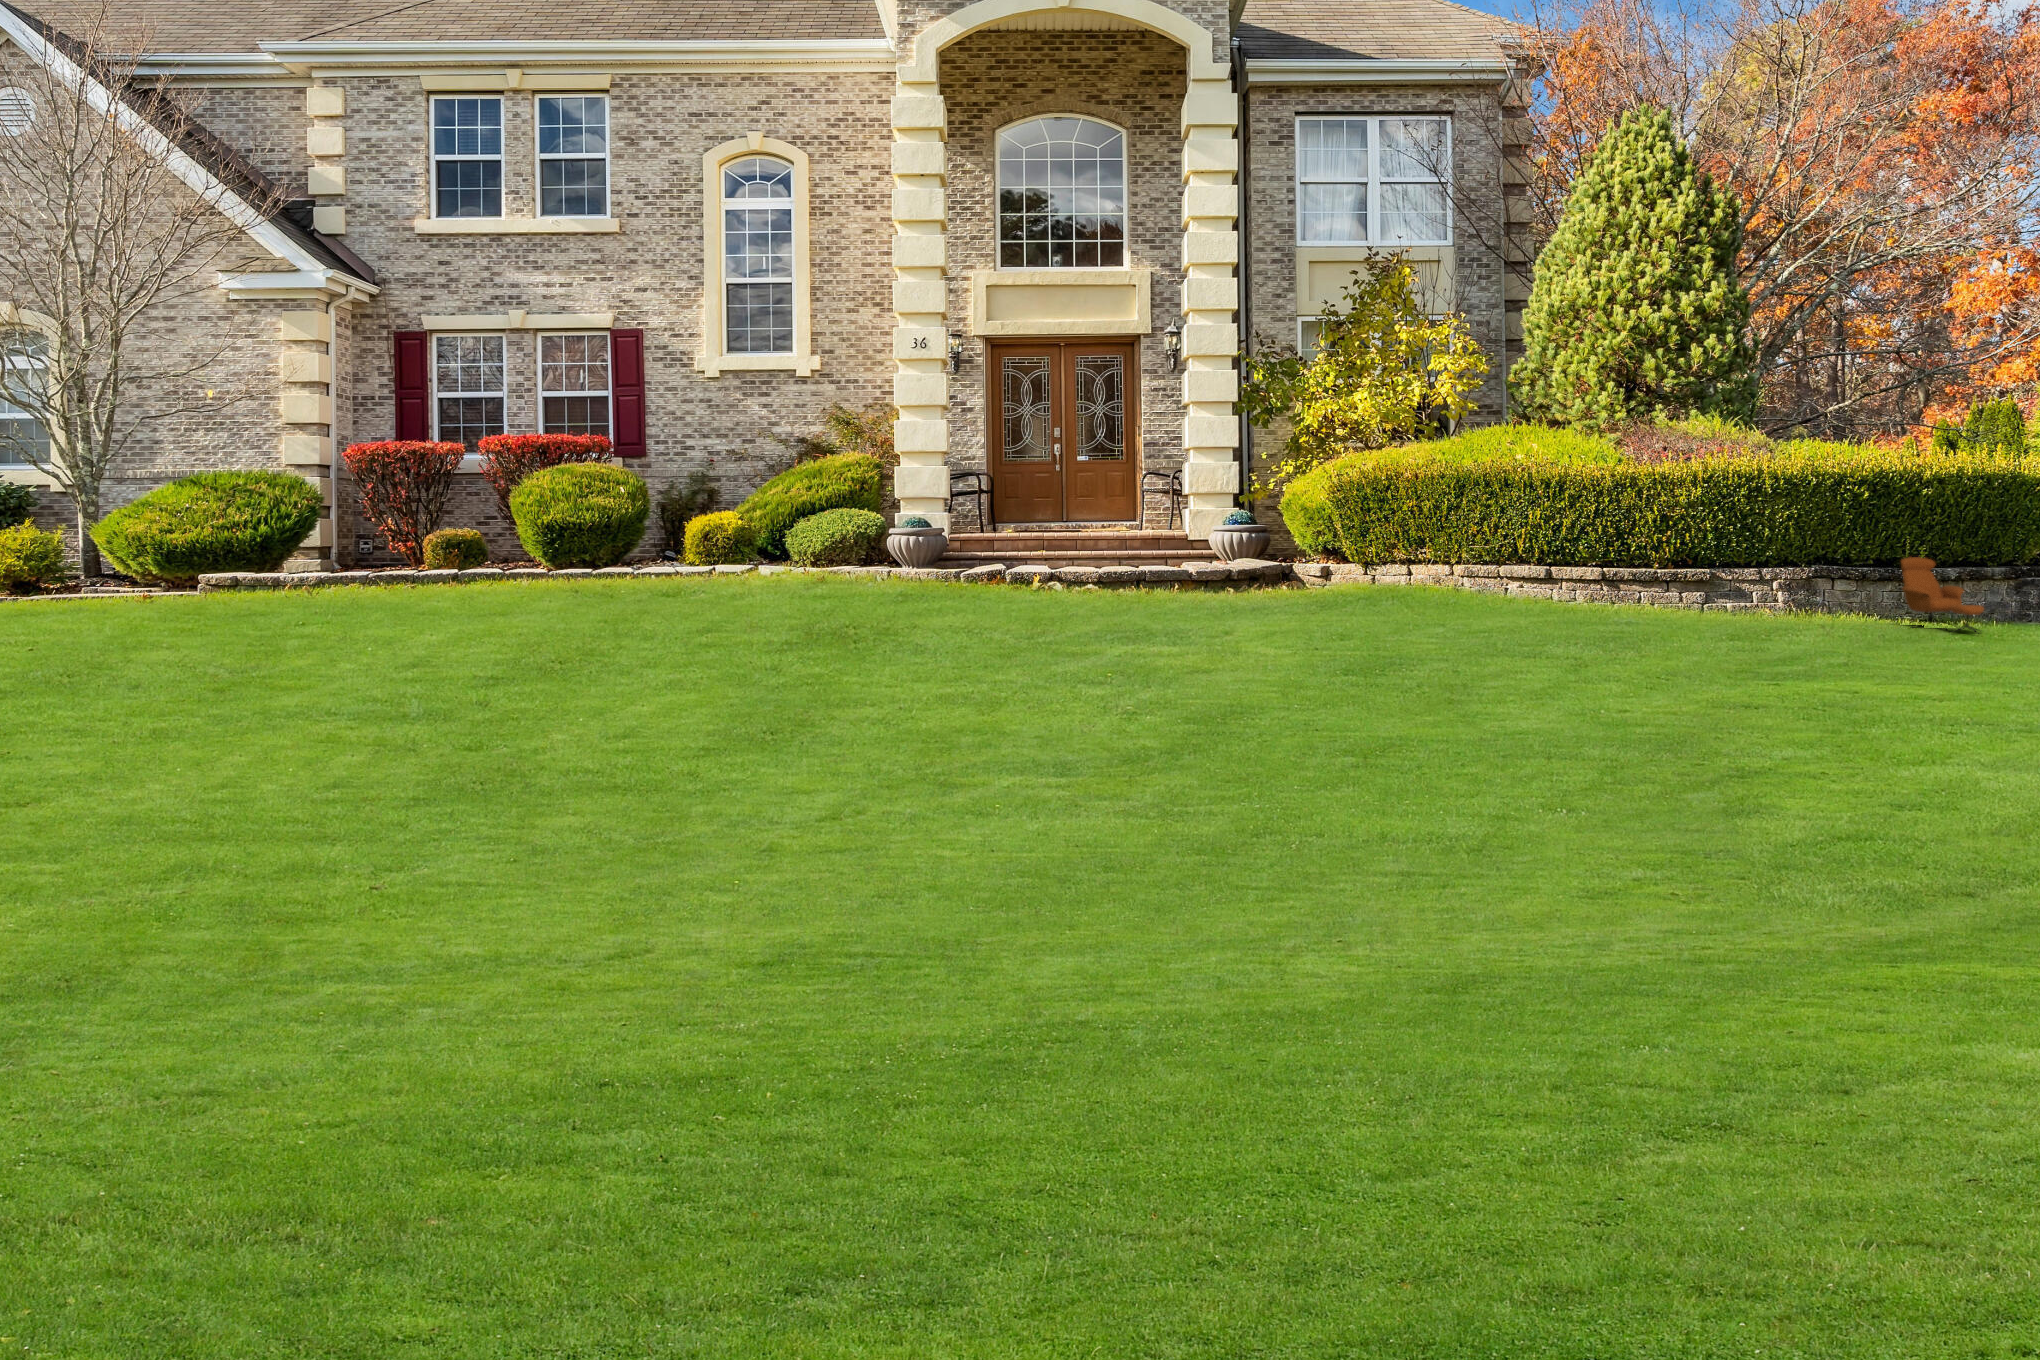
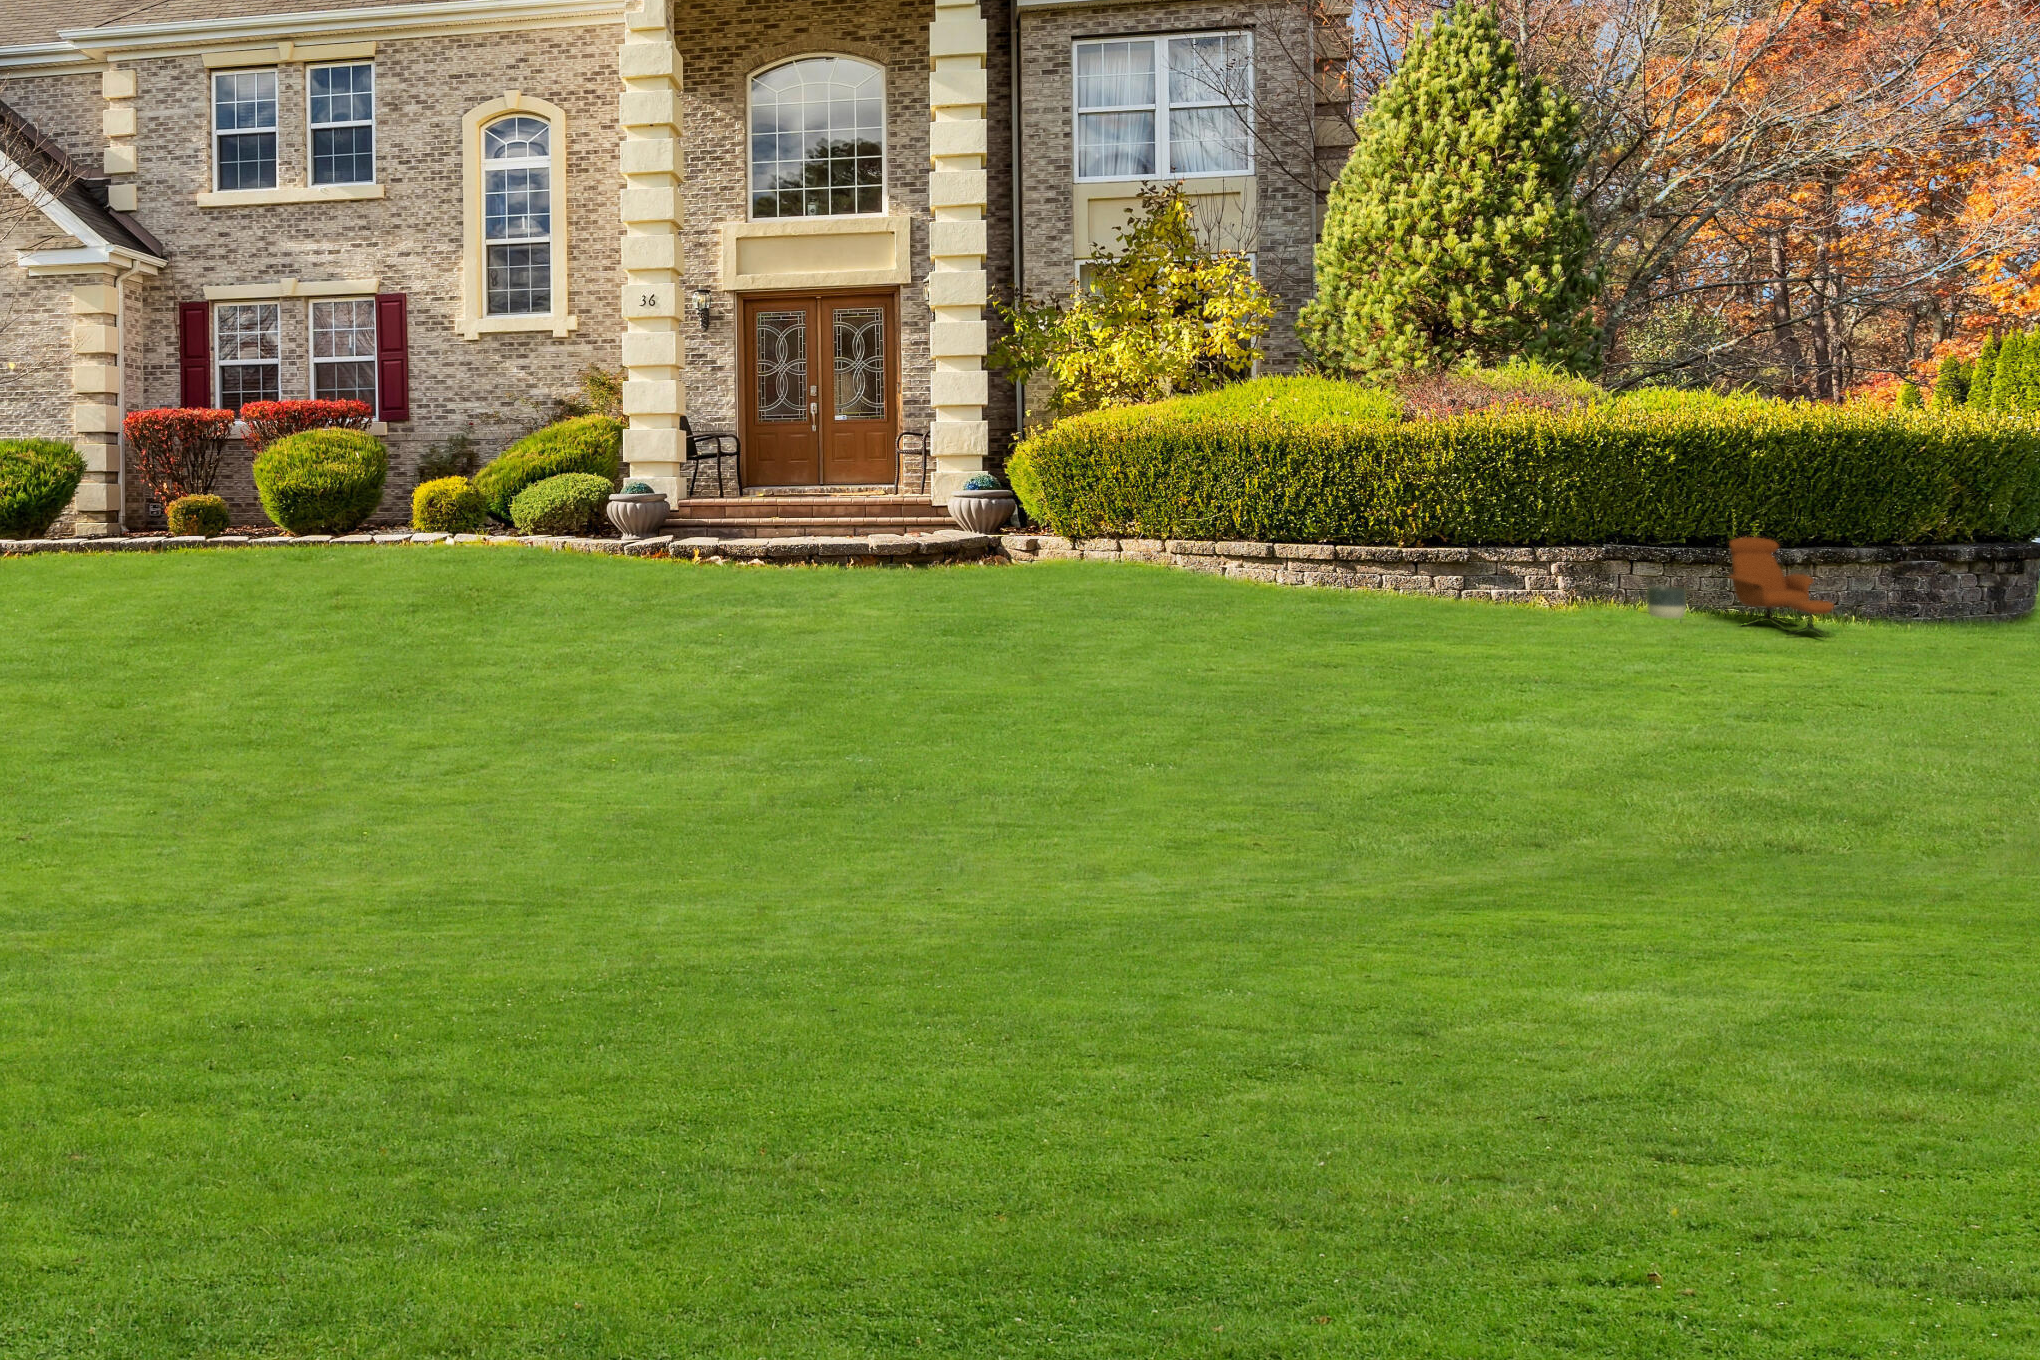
planter: none [1842,597,1872,626] -> present [1647,586,1686,618]

